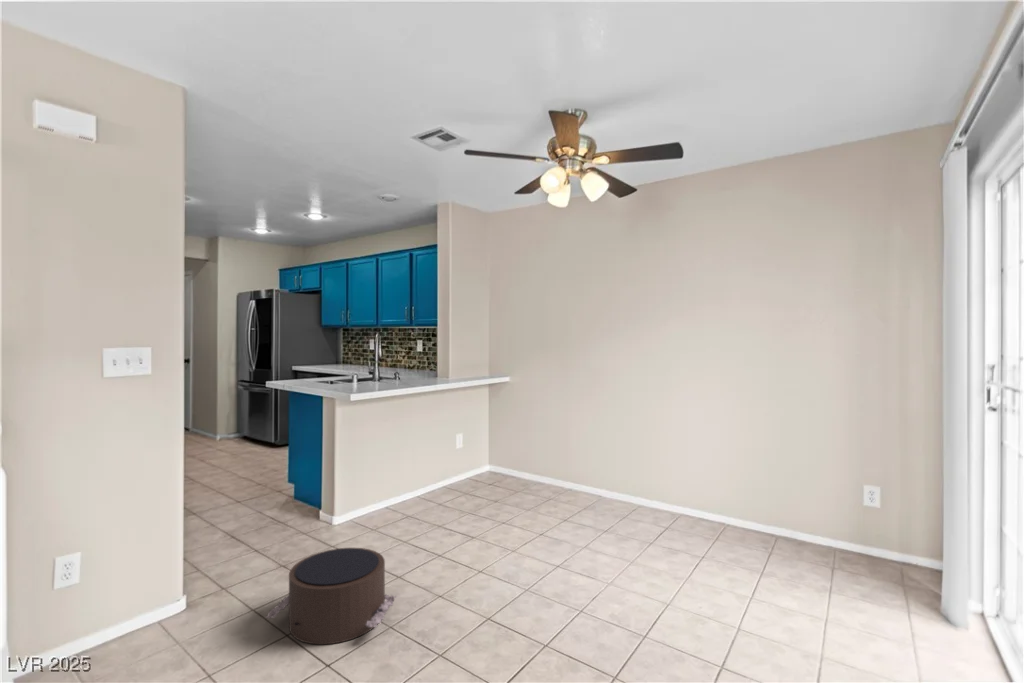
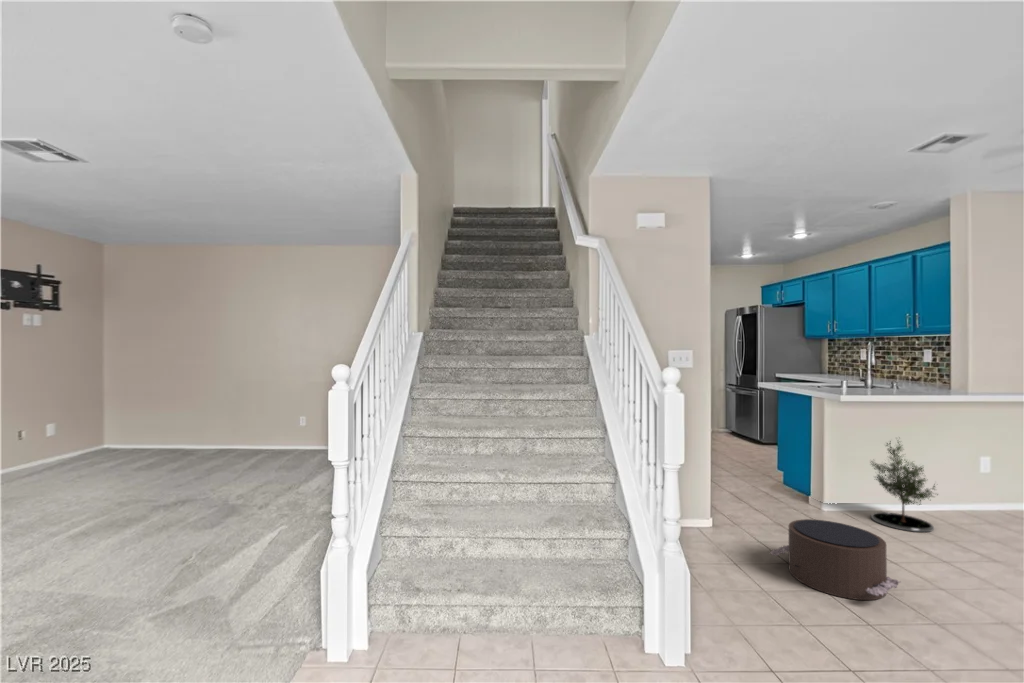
potted tree: none [374,432,427,523] -> present [871,441,938,532]

